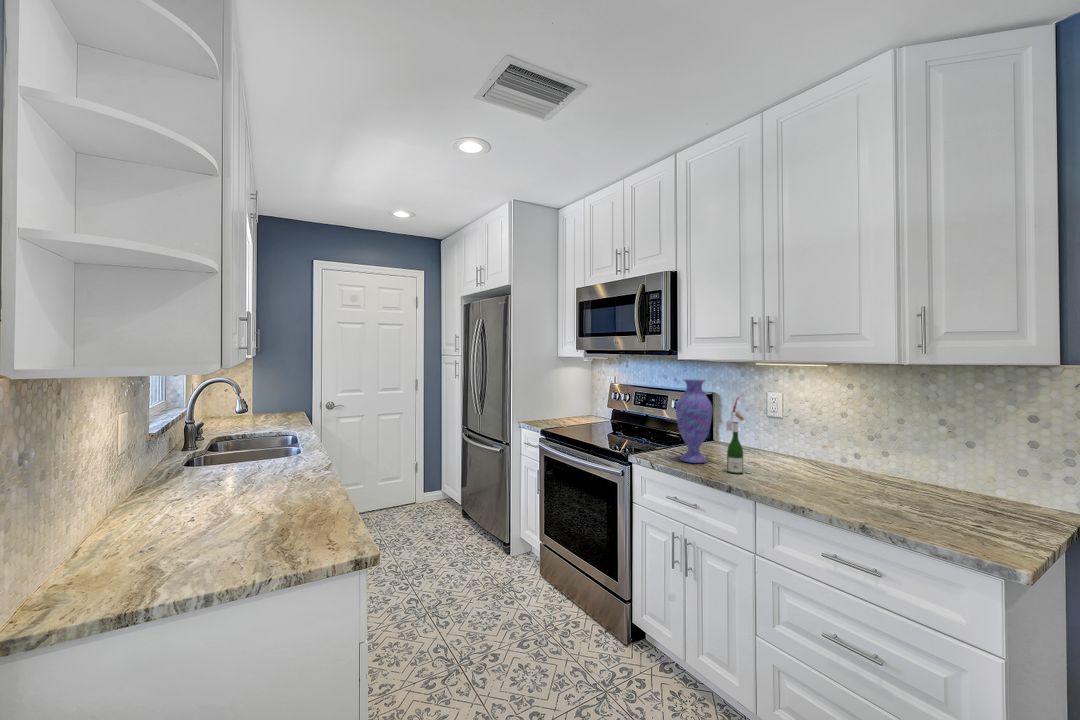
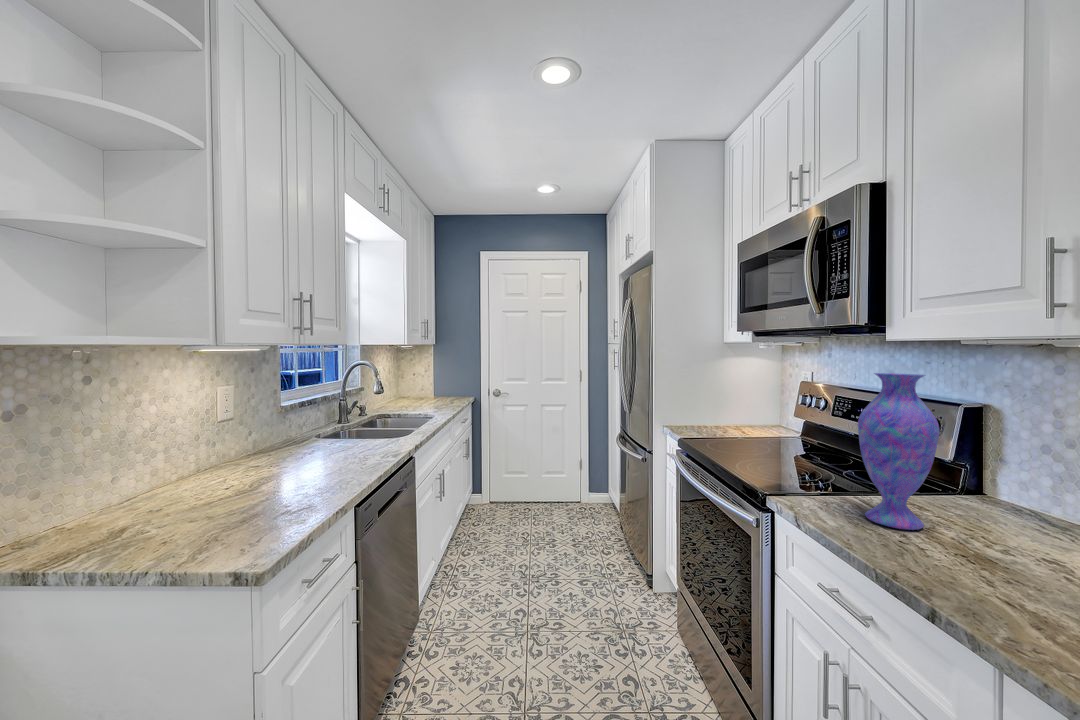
wine bottle: present [726,397,751,474] -> none [958,408,1023,575]

